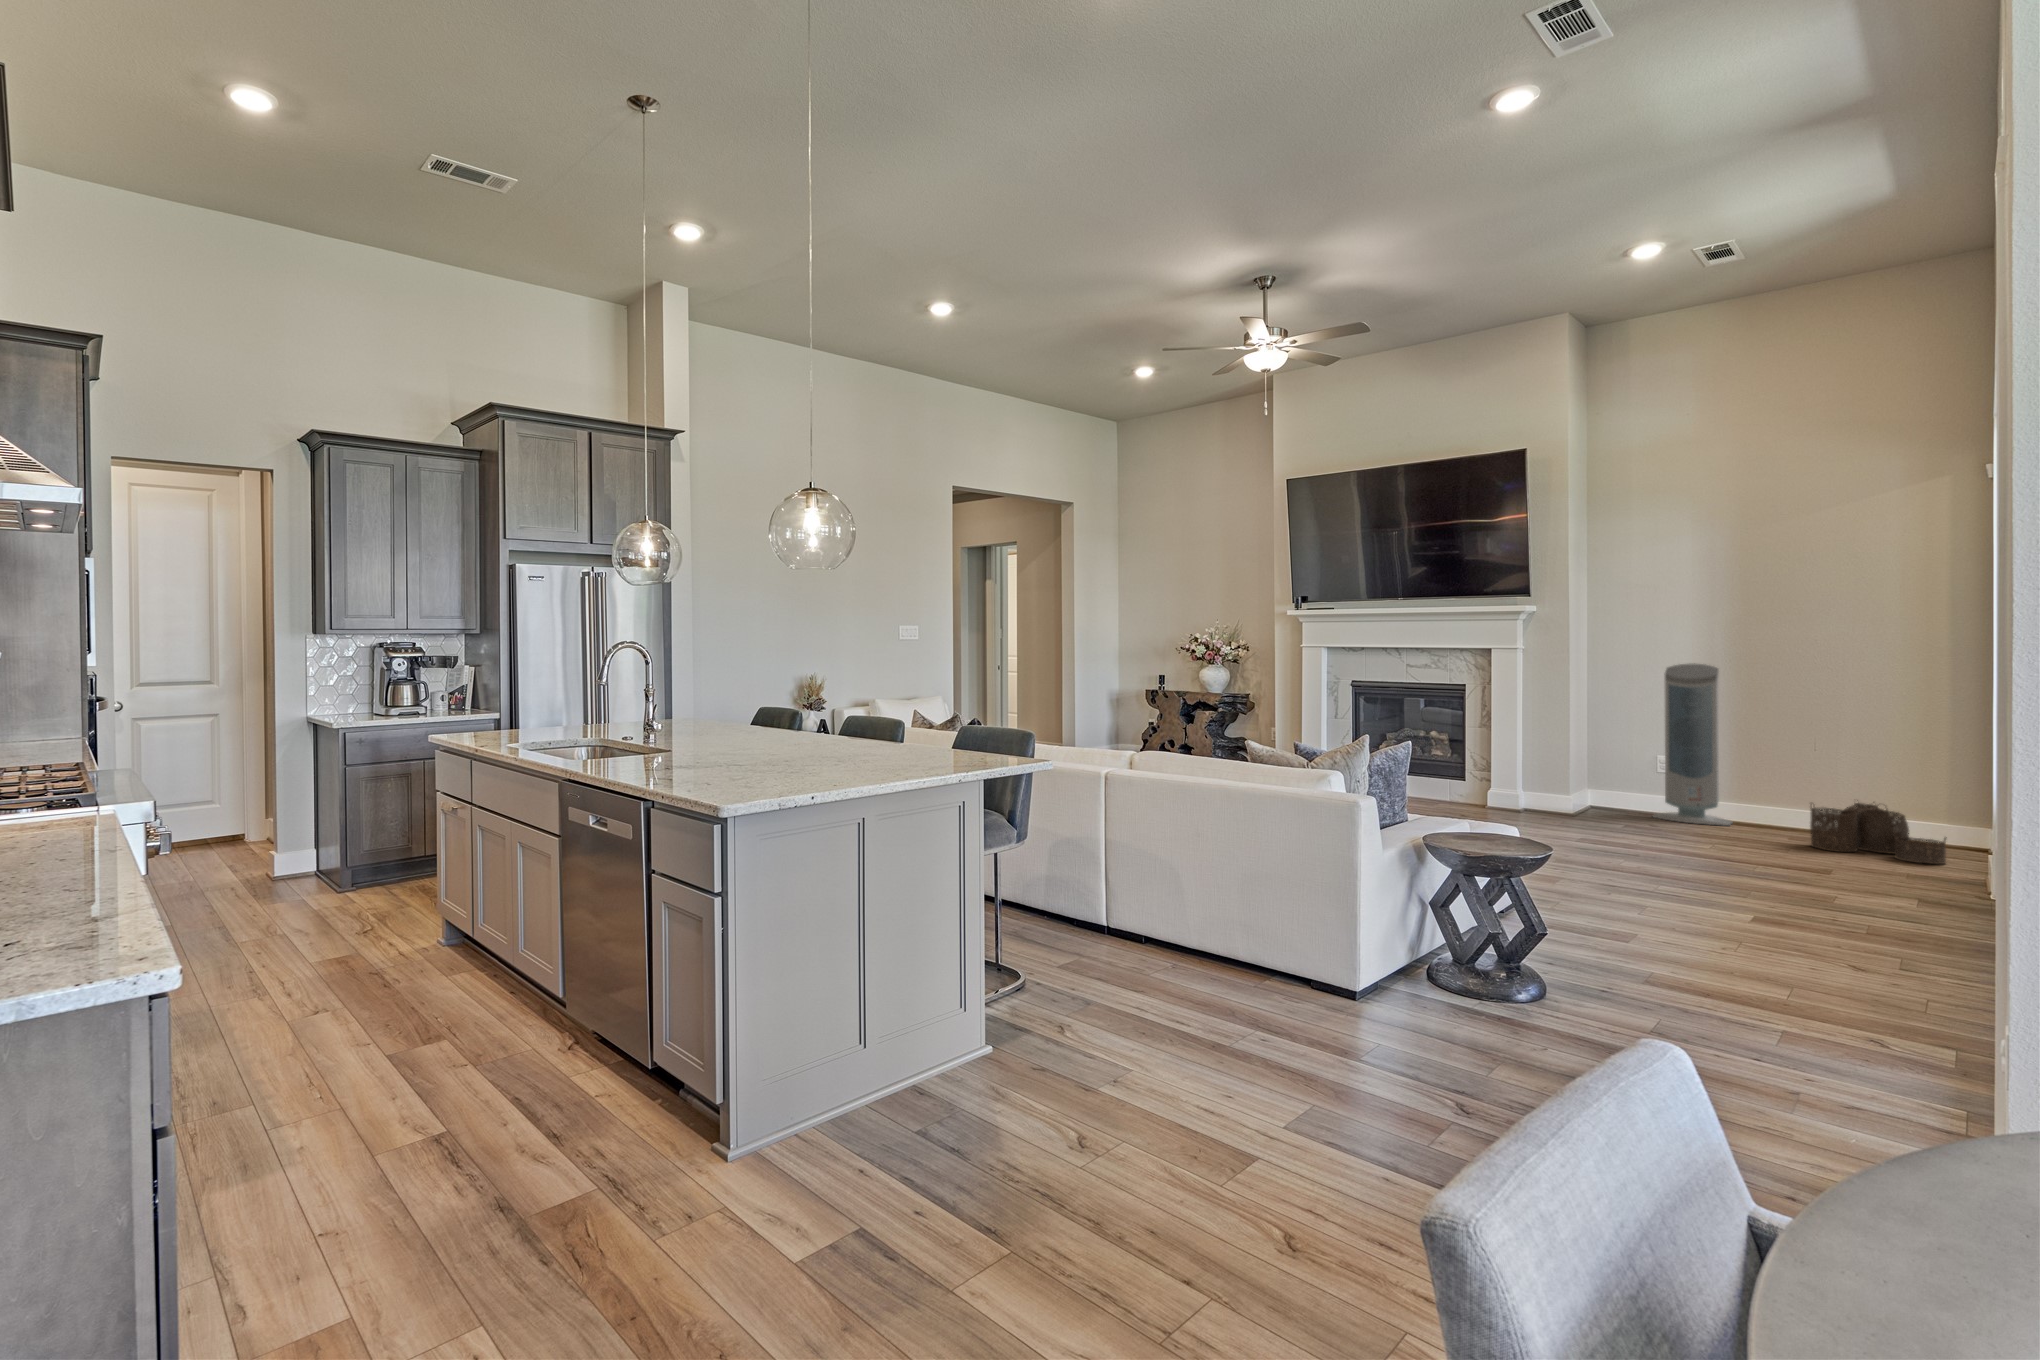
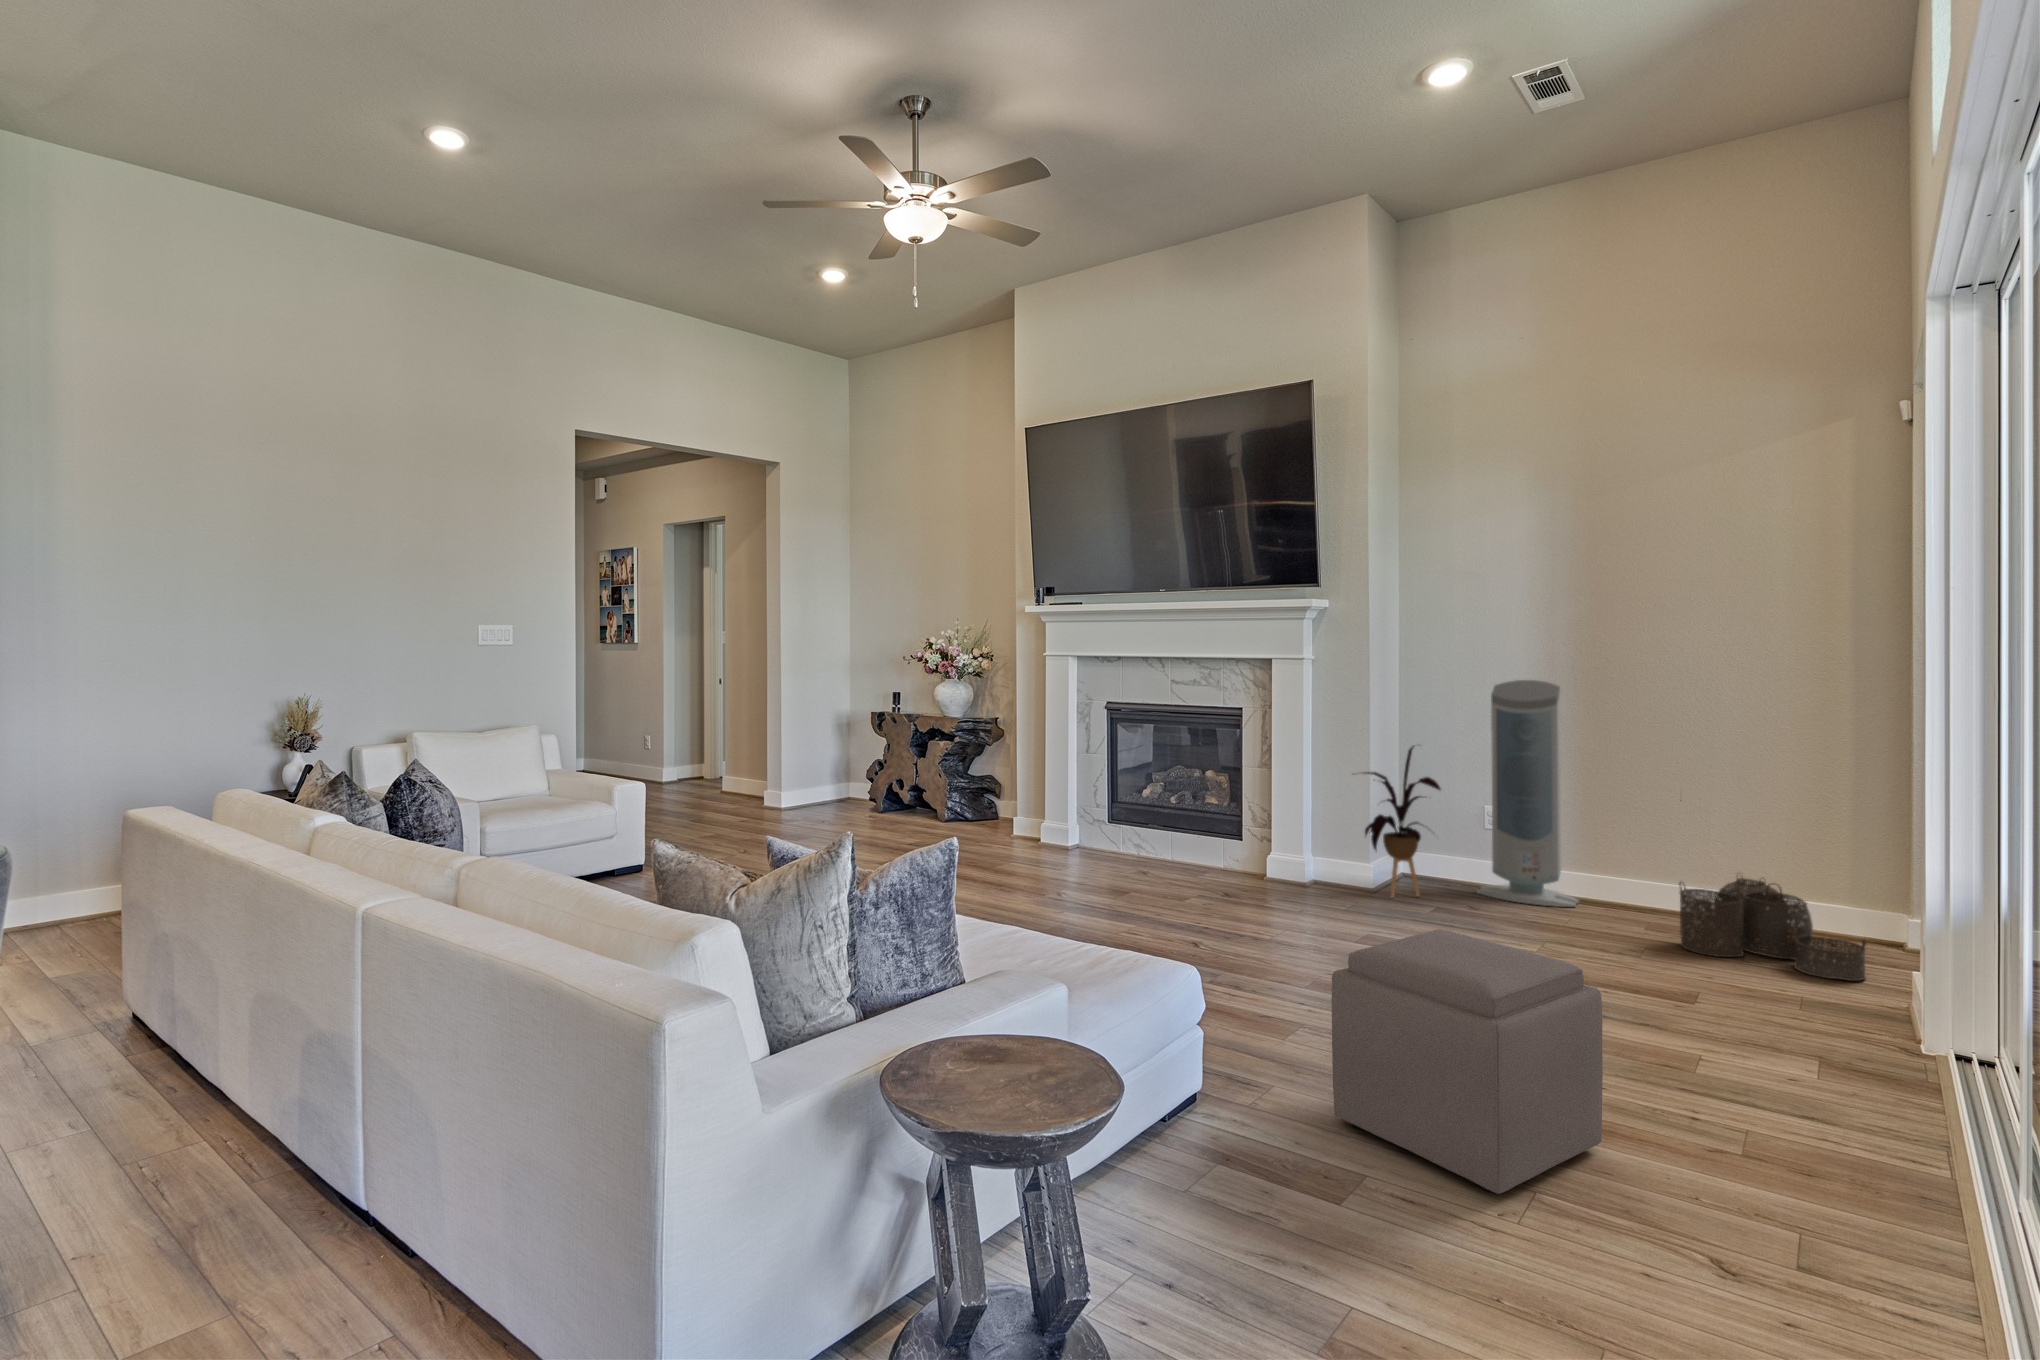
house plant: none [1556,709,1628,819] -> present [1365,746,1440,897]
ottoman: none [1590,805,1758,934] -> present [1332,929,1603,1194]

